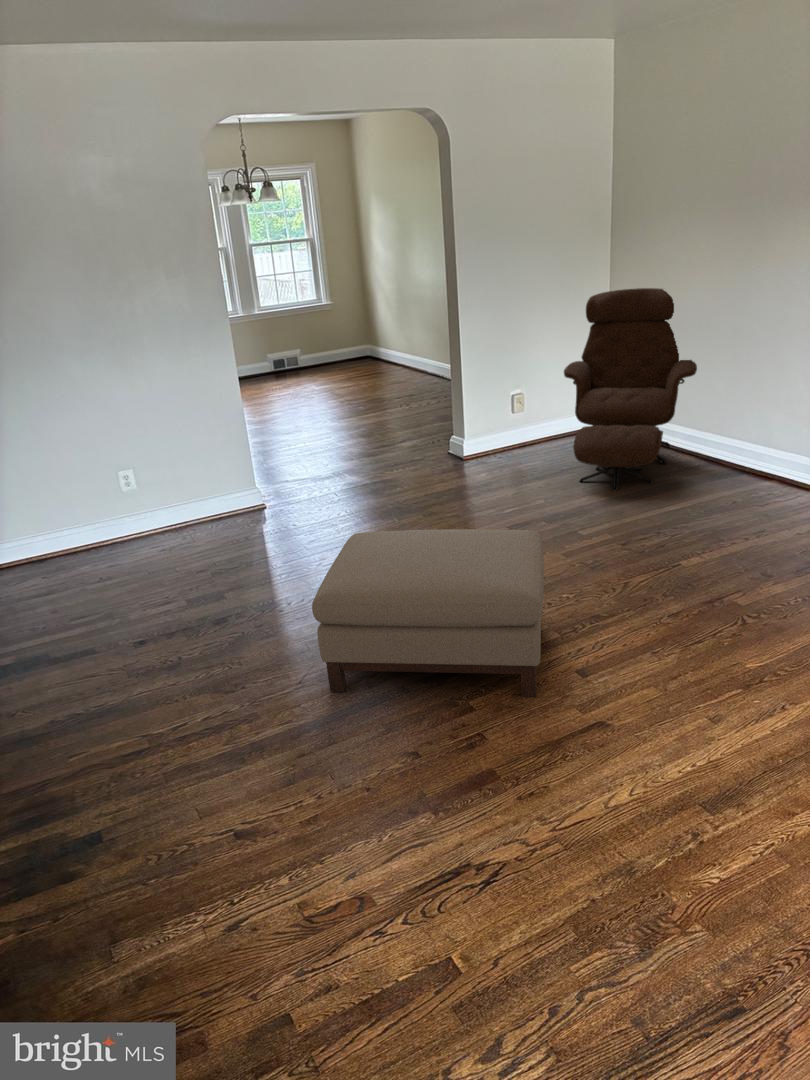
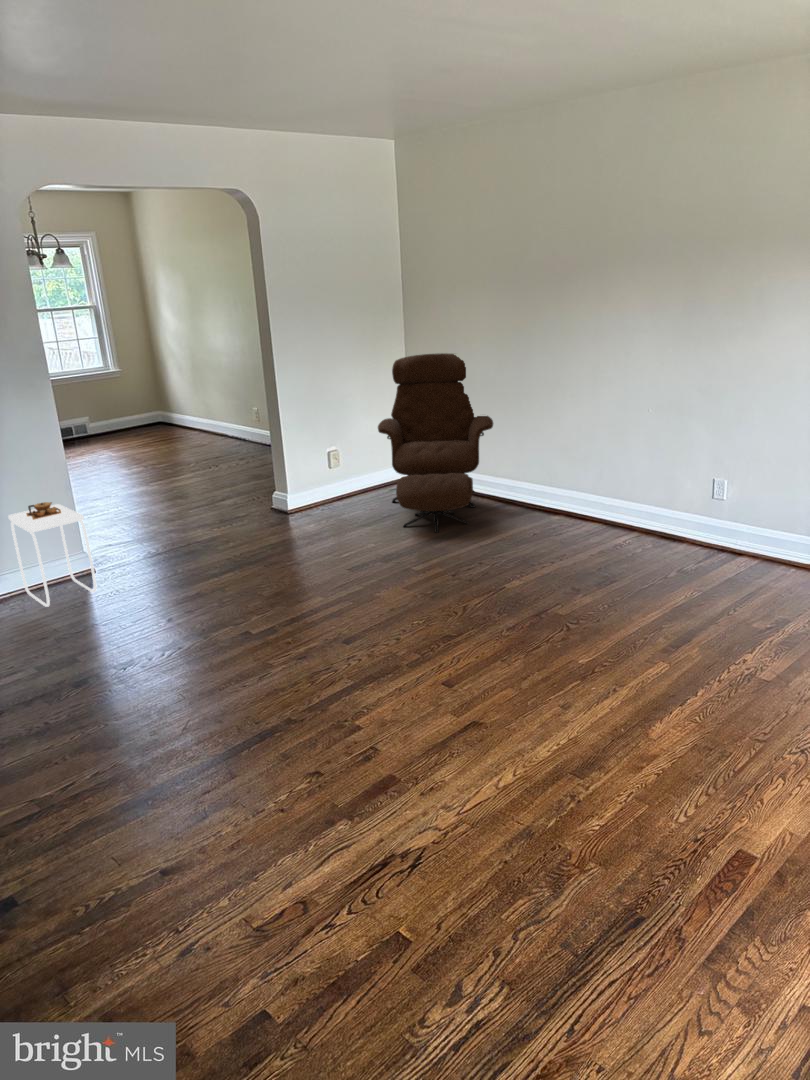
side table: none [187,440,262,540] -> present [9,502,97,607]
ottoman: present [312,529,544,697] -> none [199,565,417,733]

